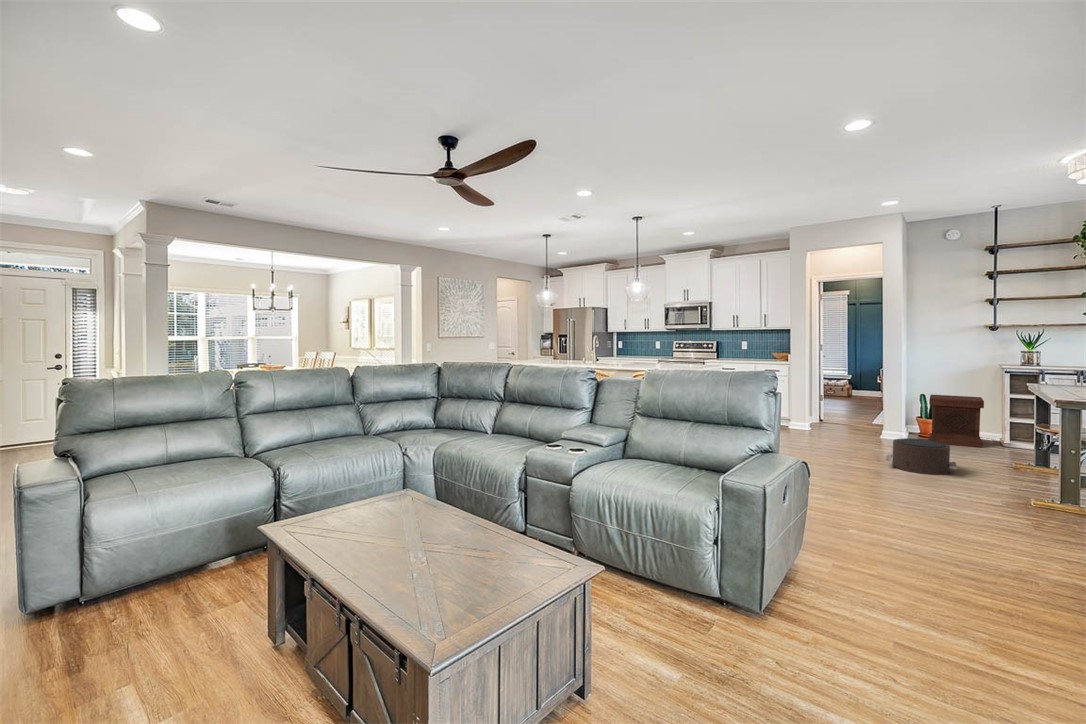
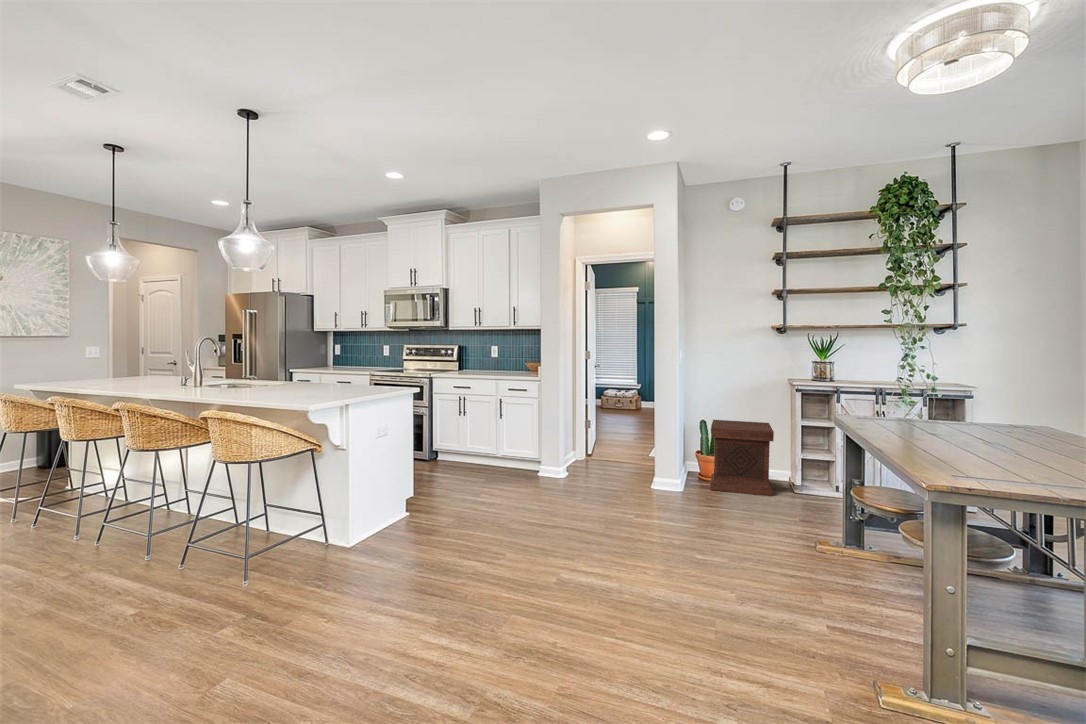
pouf: present [885,438,957,474] -> none [645,507,748,579]

